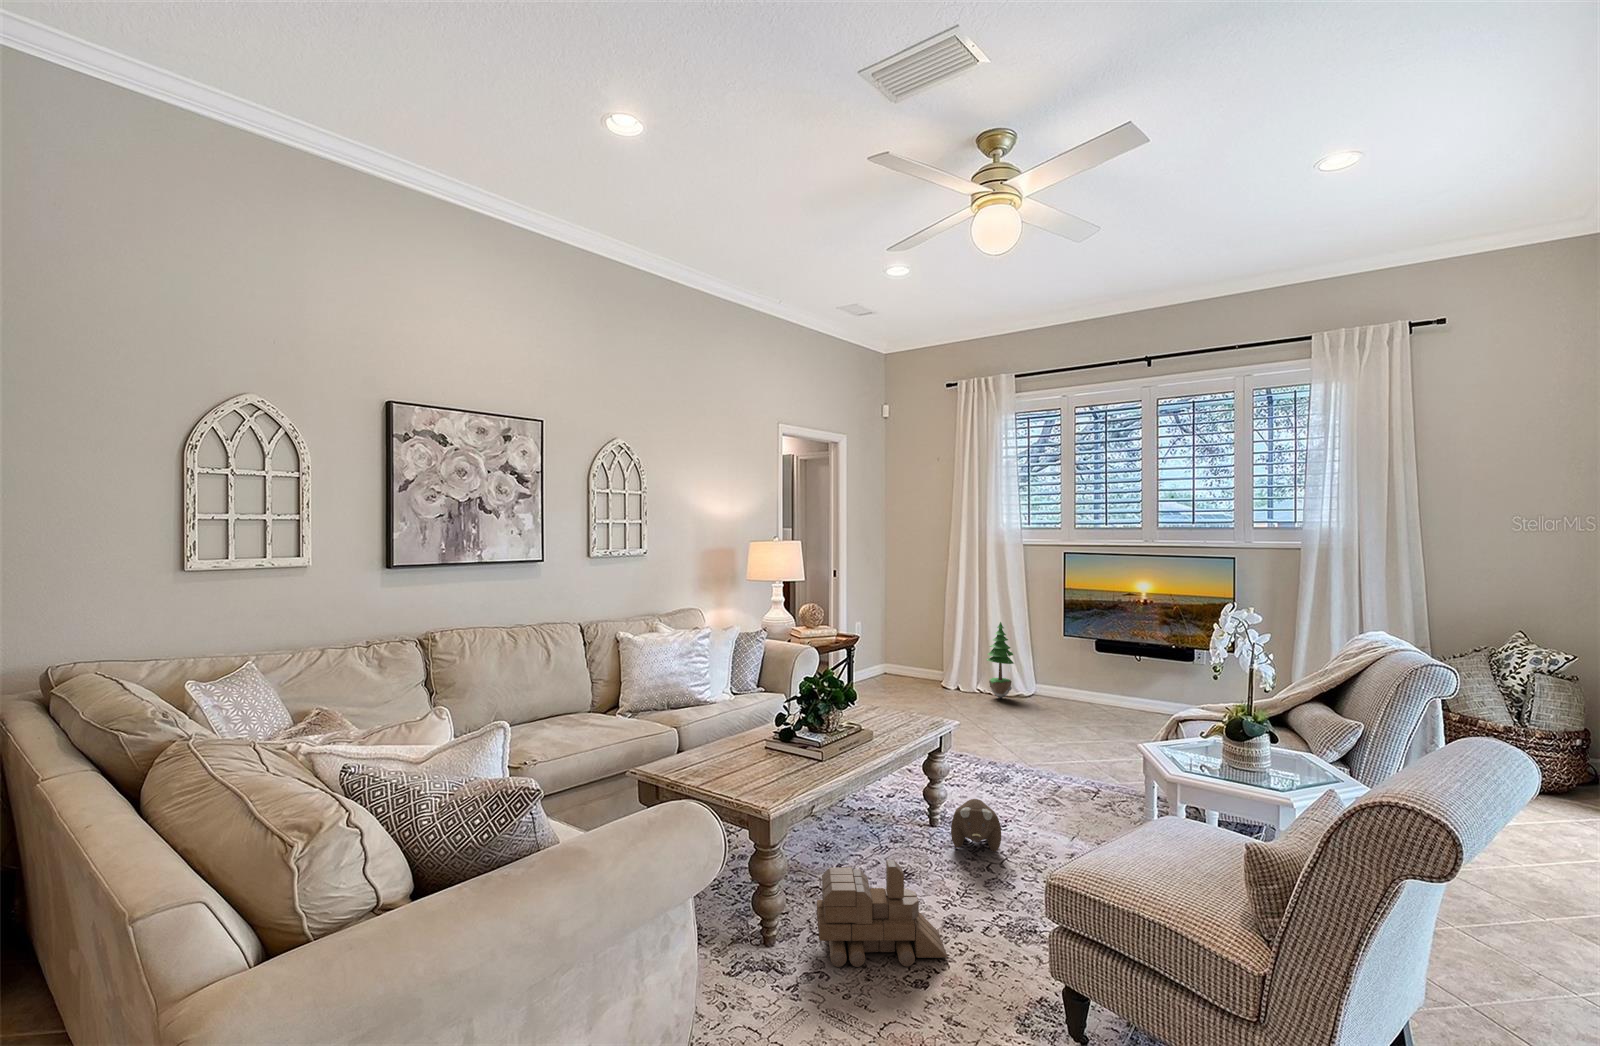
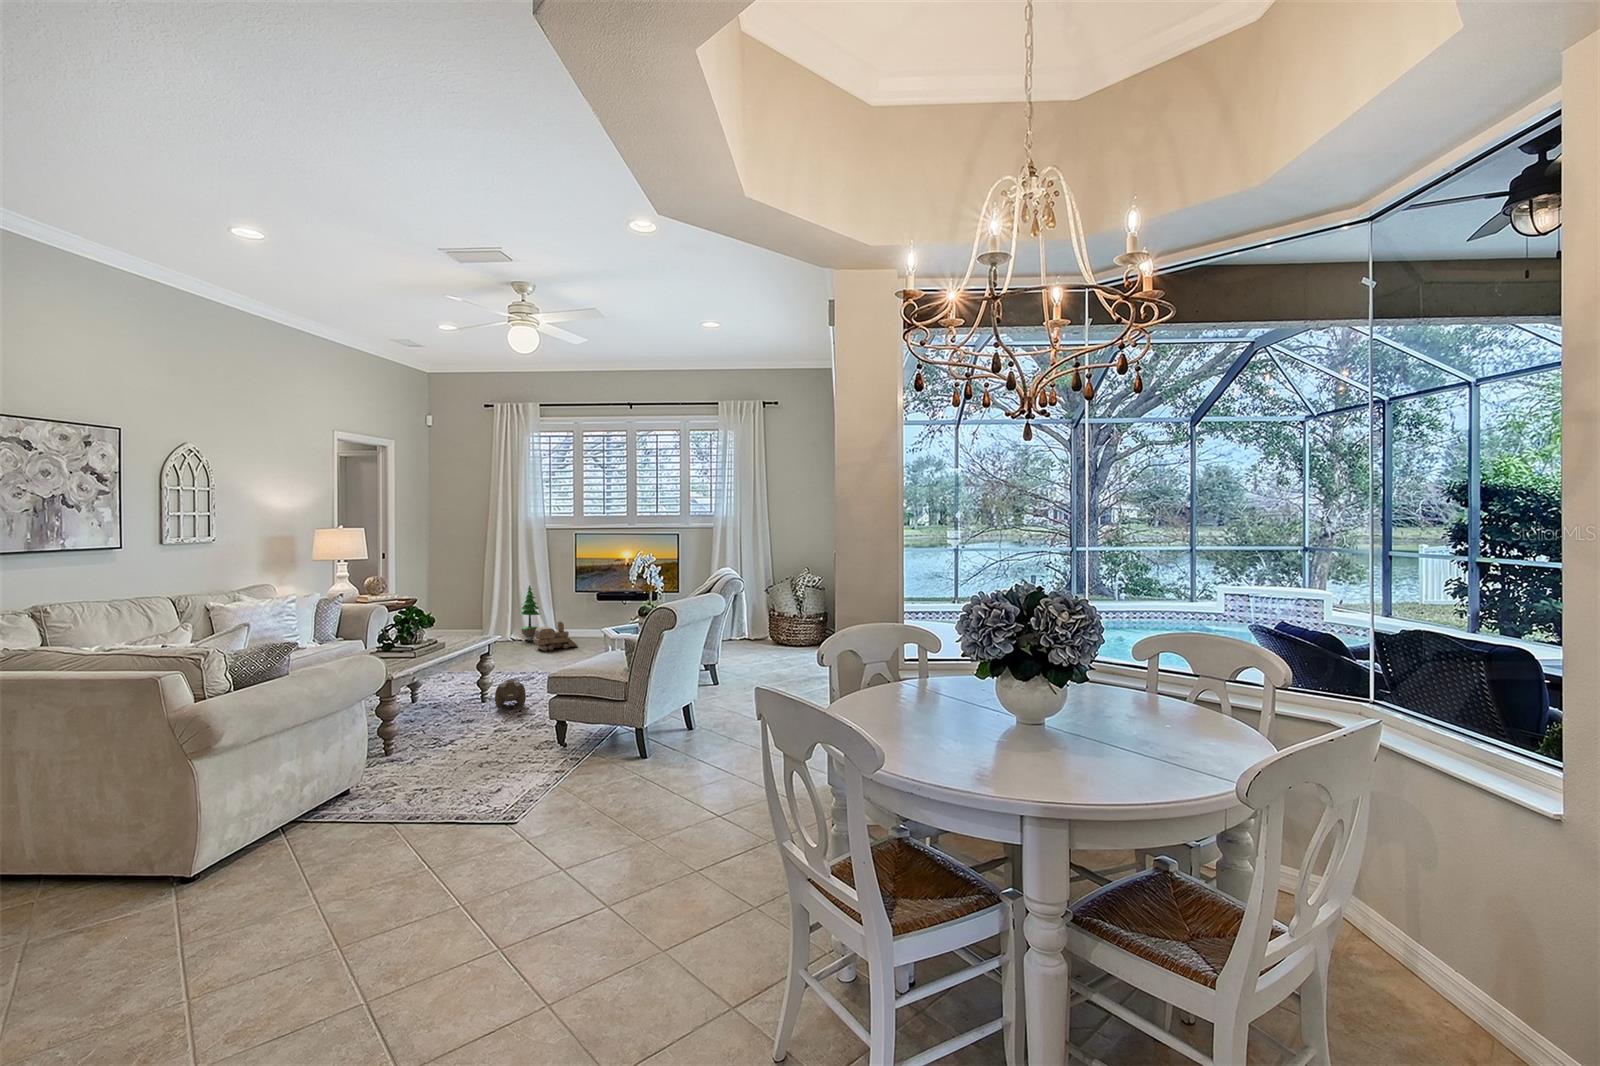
toy train: present [817,860,948,967] -> present [534,621,578,651]

